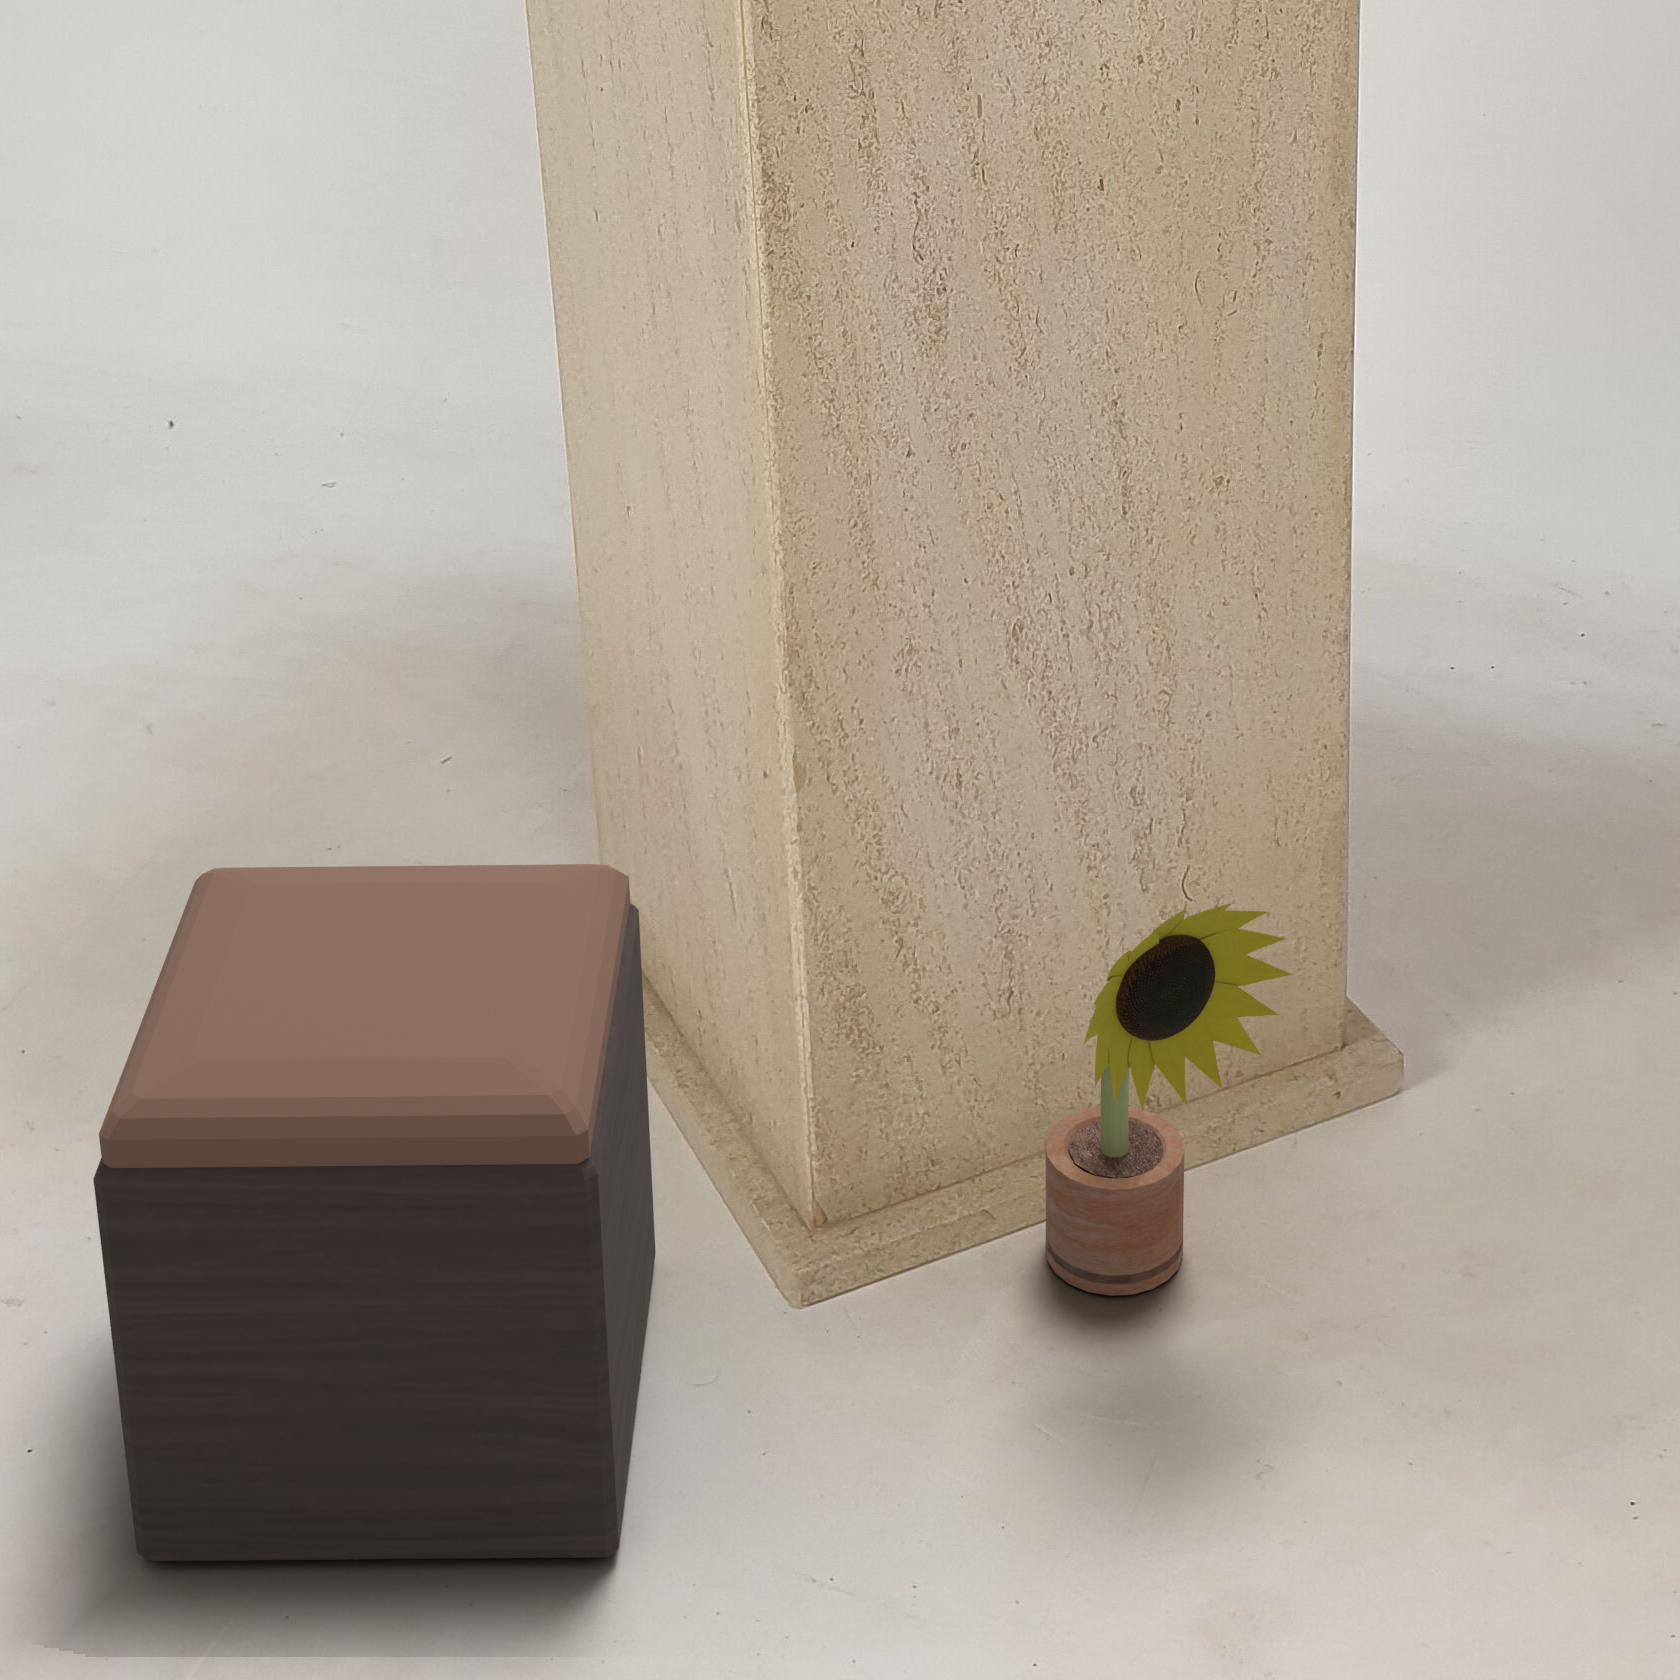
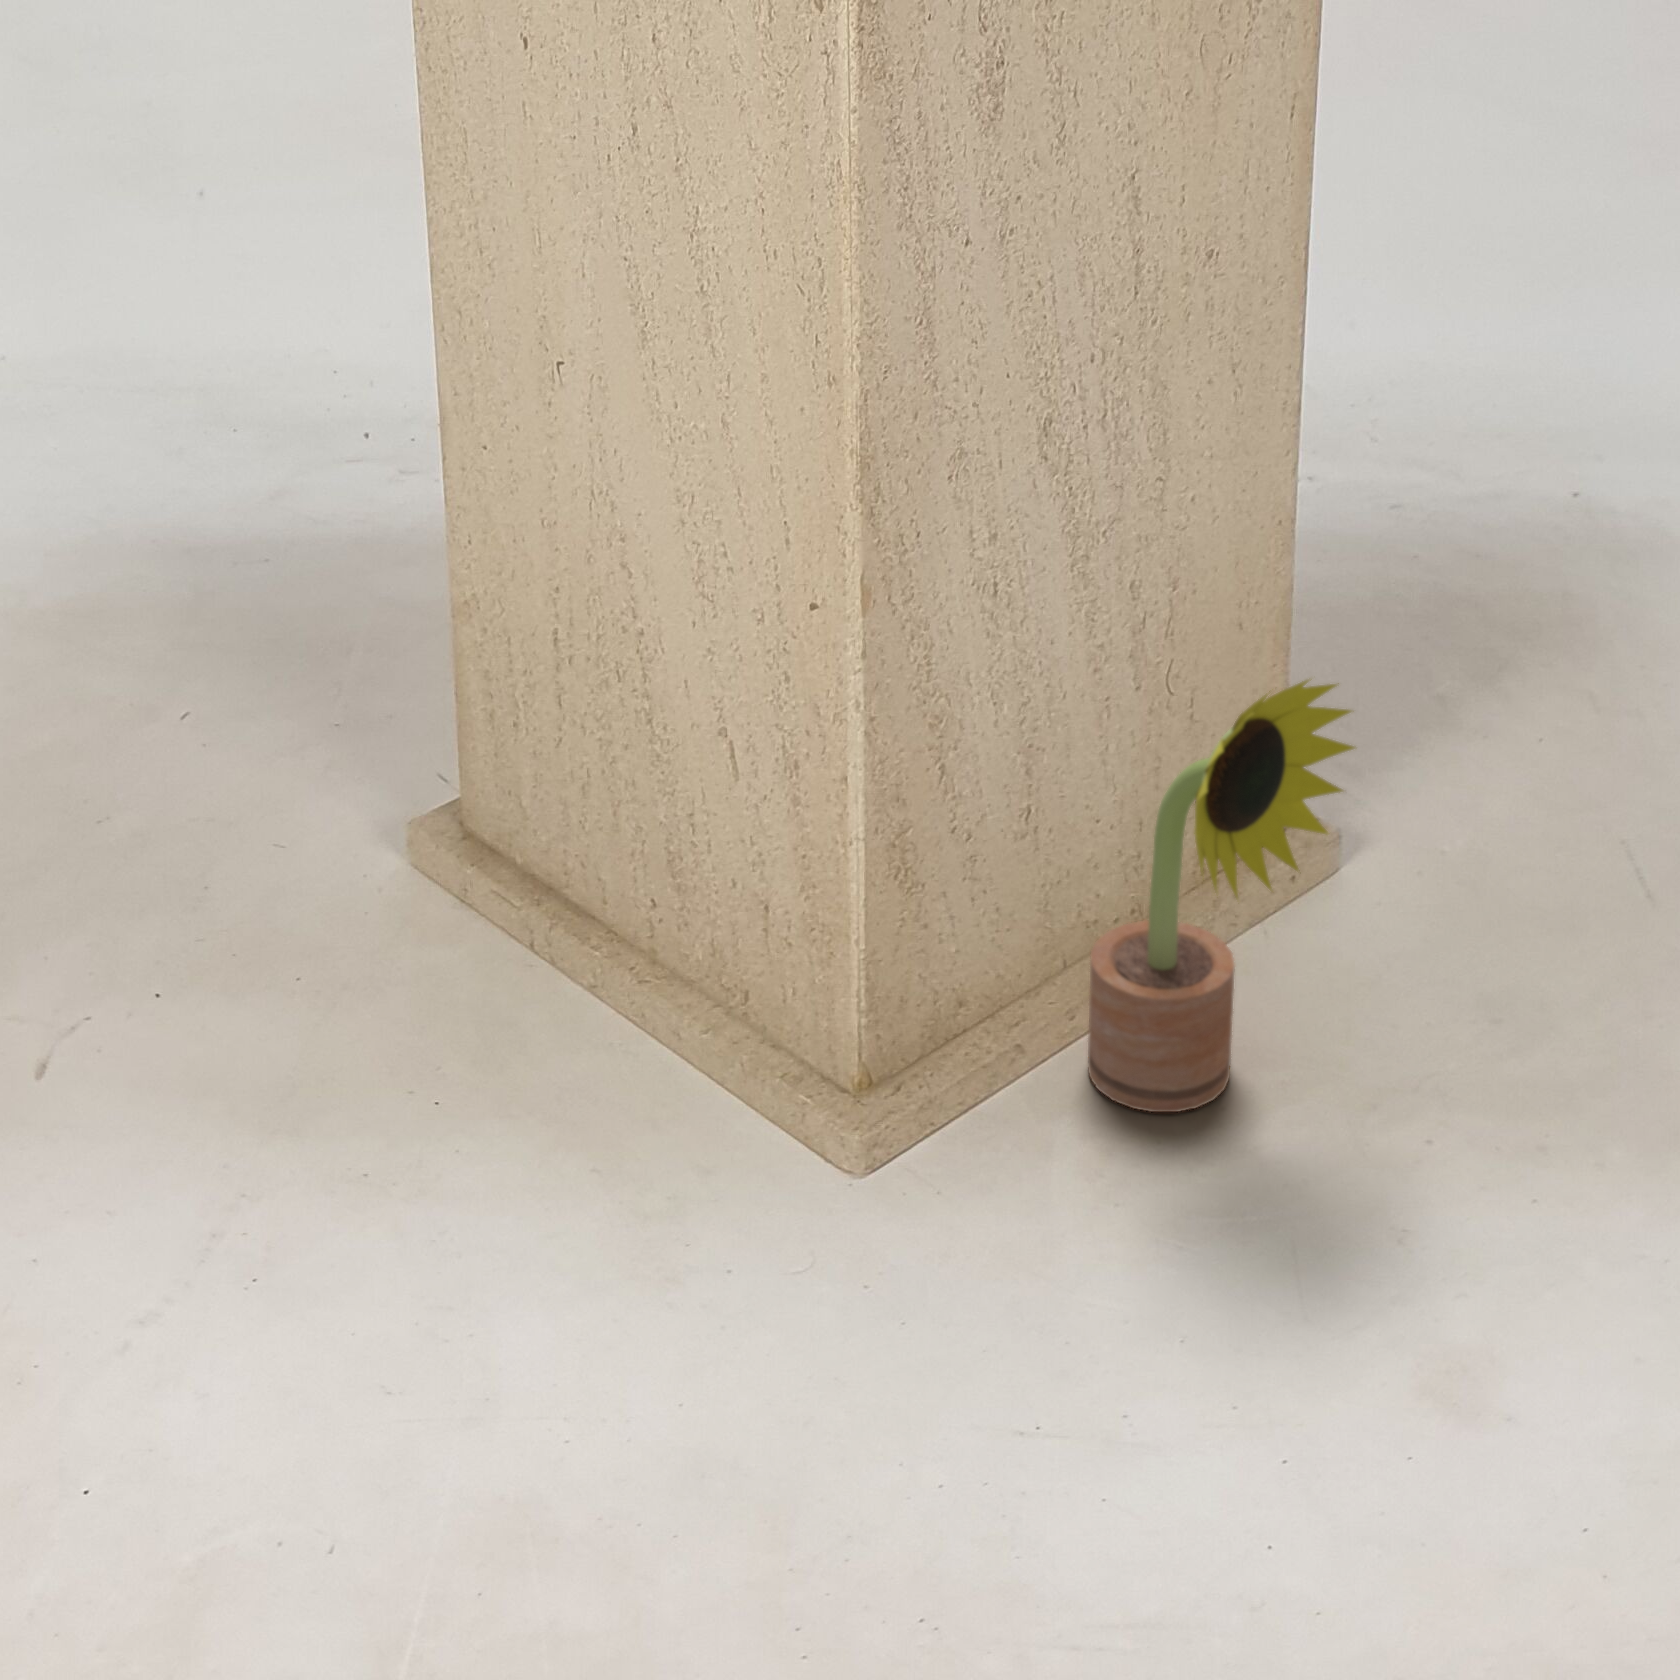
footstool: present [93,864,656,1561] -> none [203,722,810,1546]

